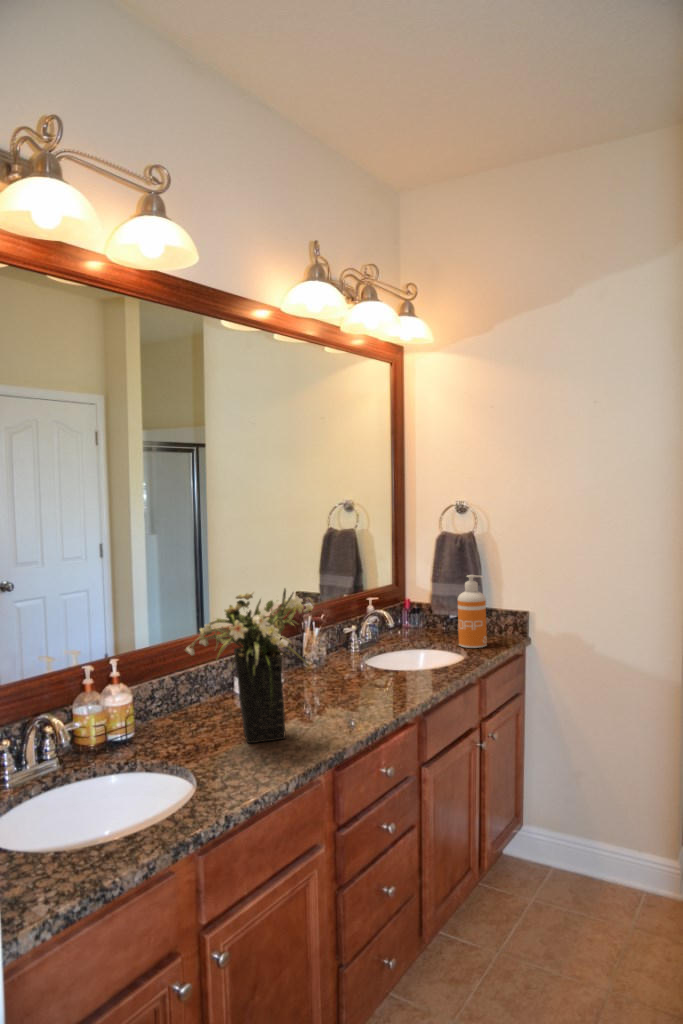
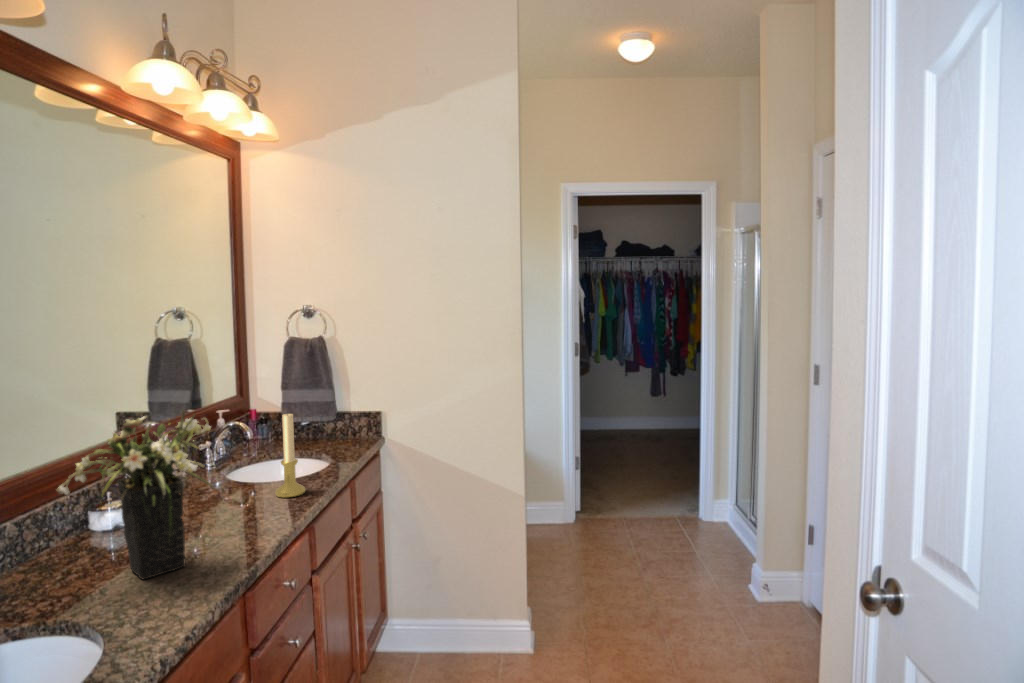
soap dispenser: present [458,575,487,648] -> none [315,384,343,451]
candle holder: none [395,599,425,690] -> present [275,414,305,498]

